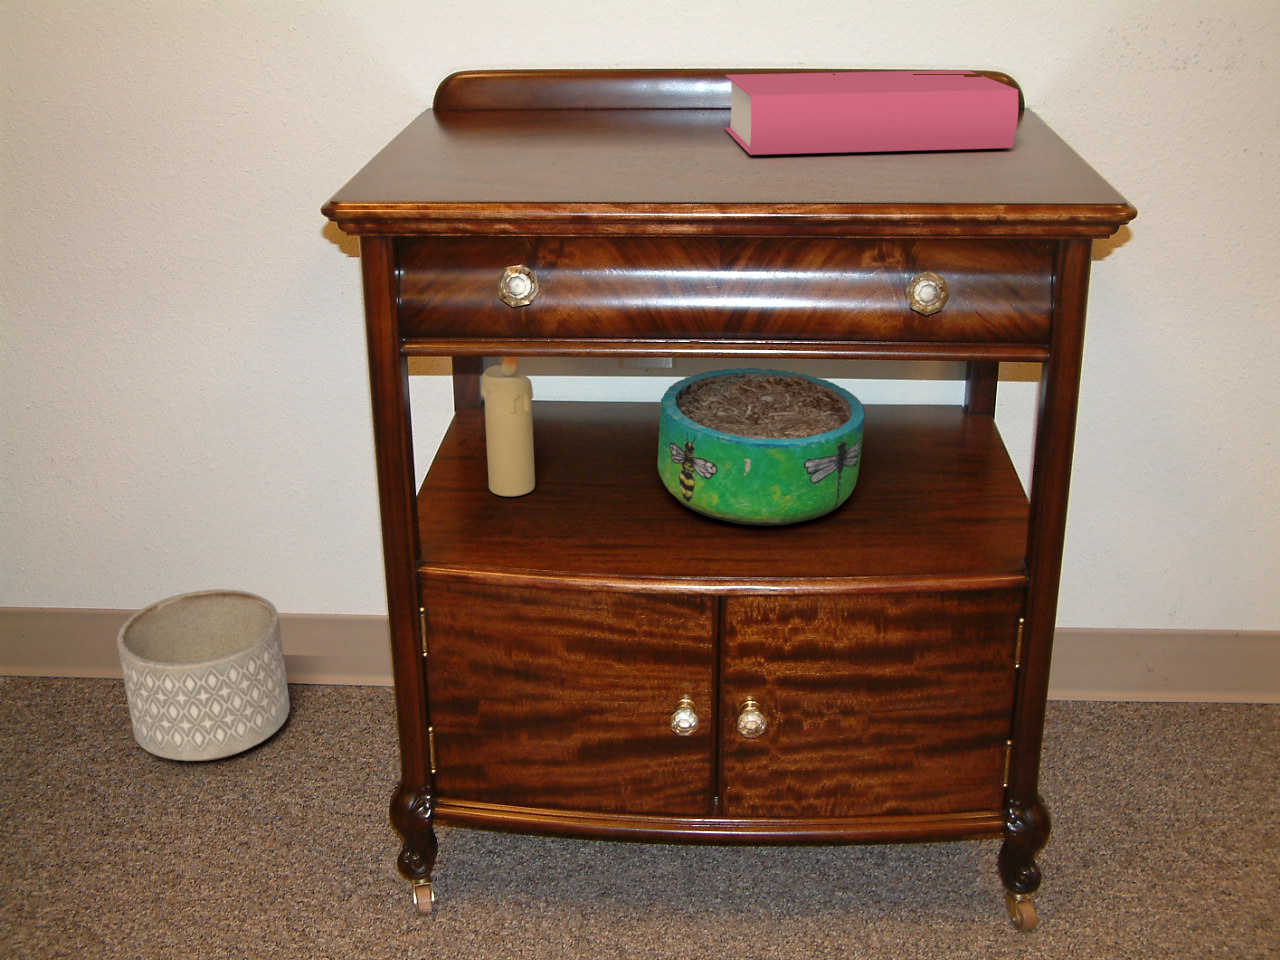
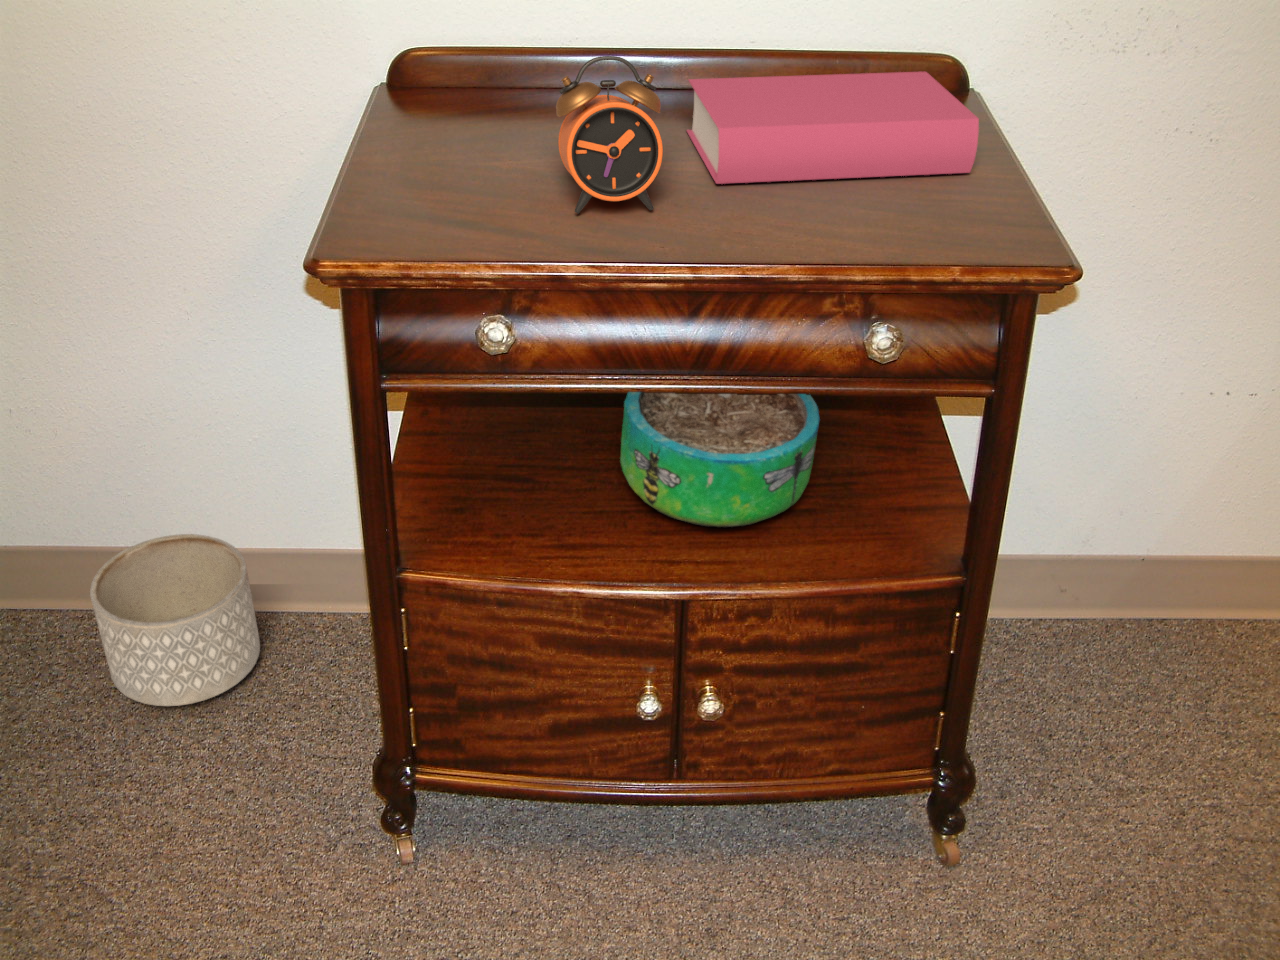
alarm clock: none [586,17,692,171] -> present [556,56,663,214]
candle: present [481,357,535,496] -> none [449,352,502,491]

